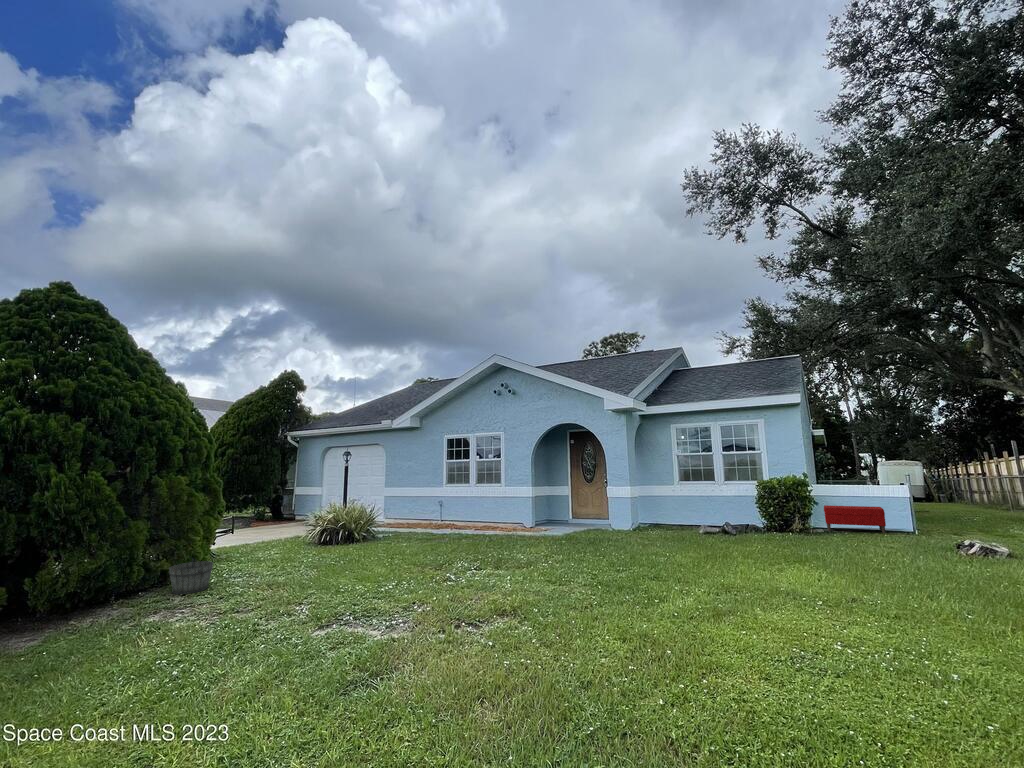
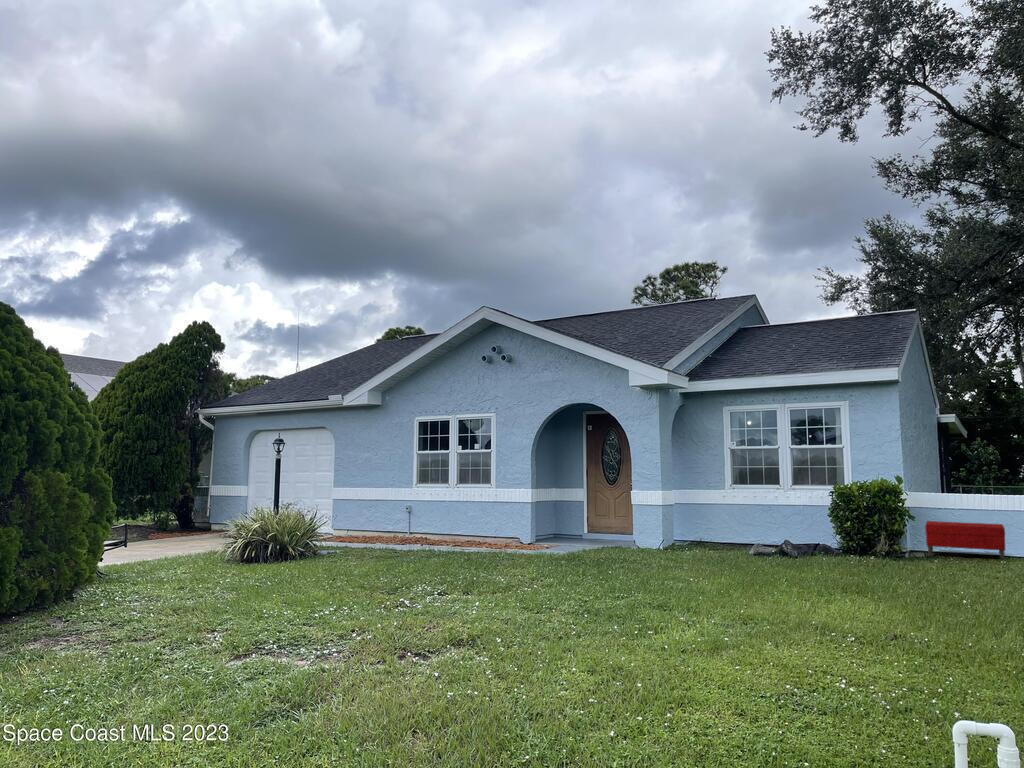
wooden bucket: present [169,558,213,594] -> none [49,572,104,618]

